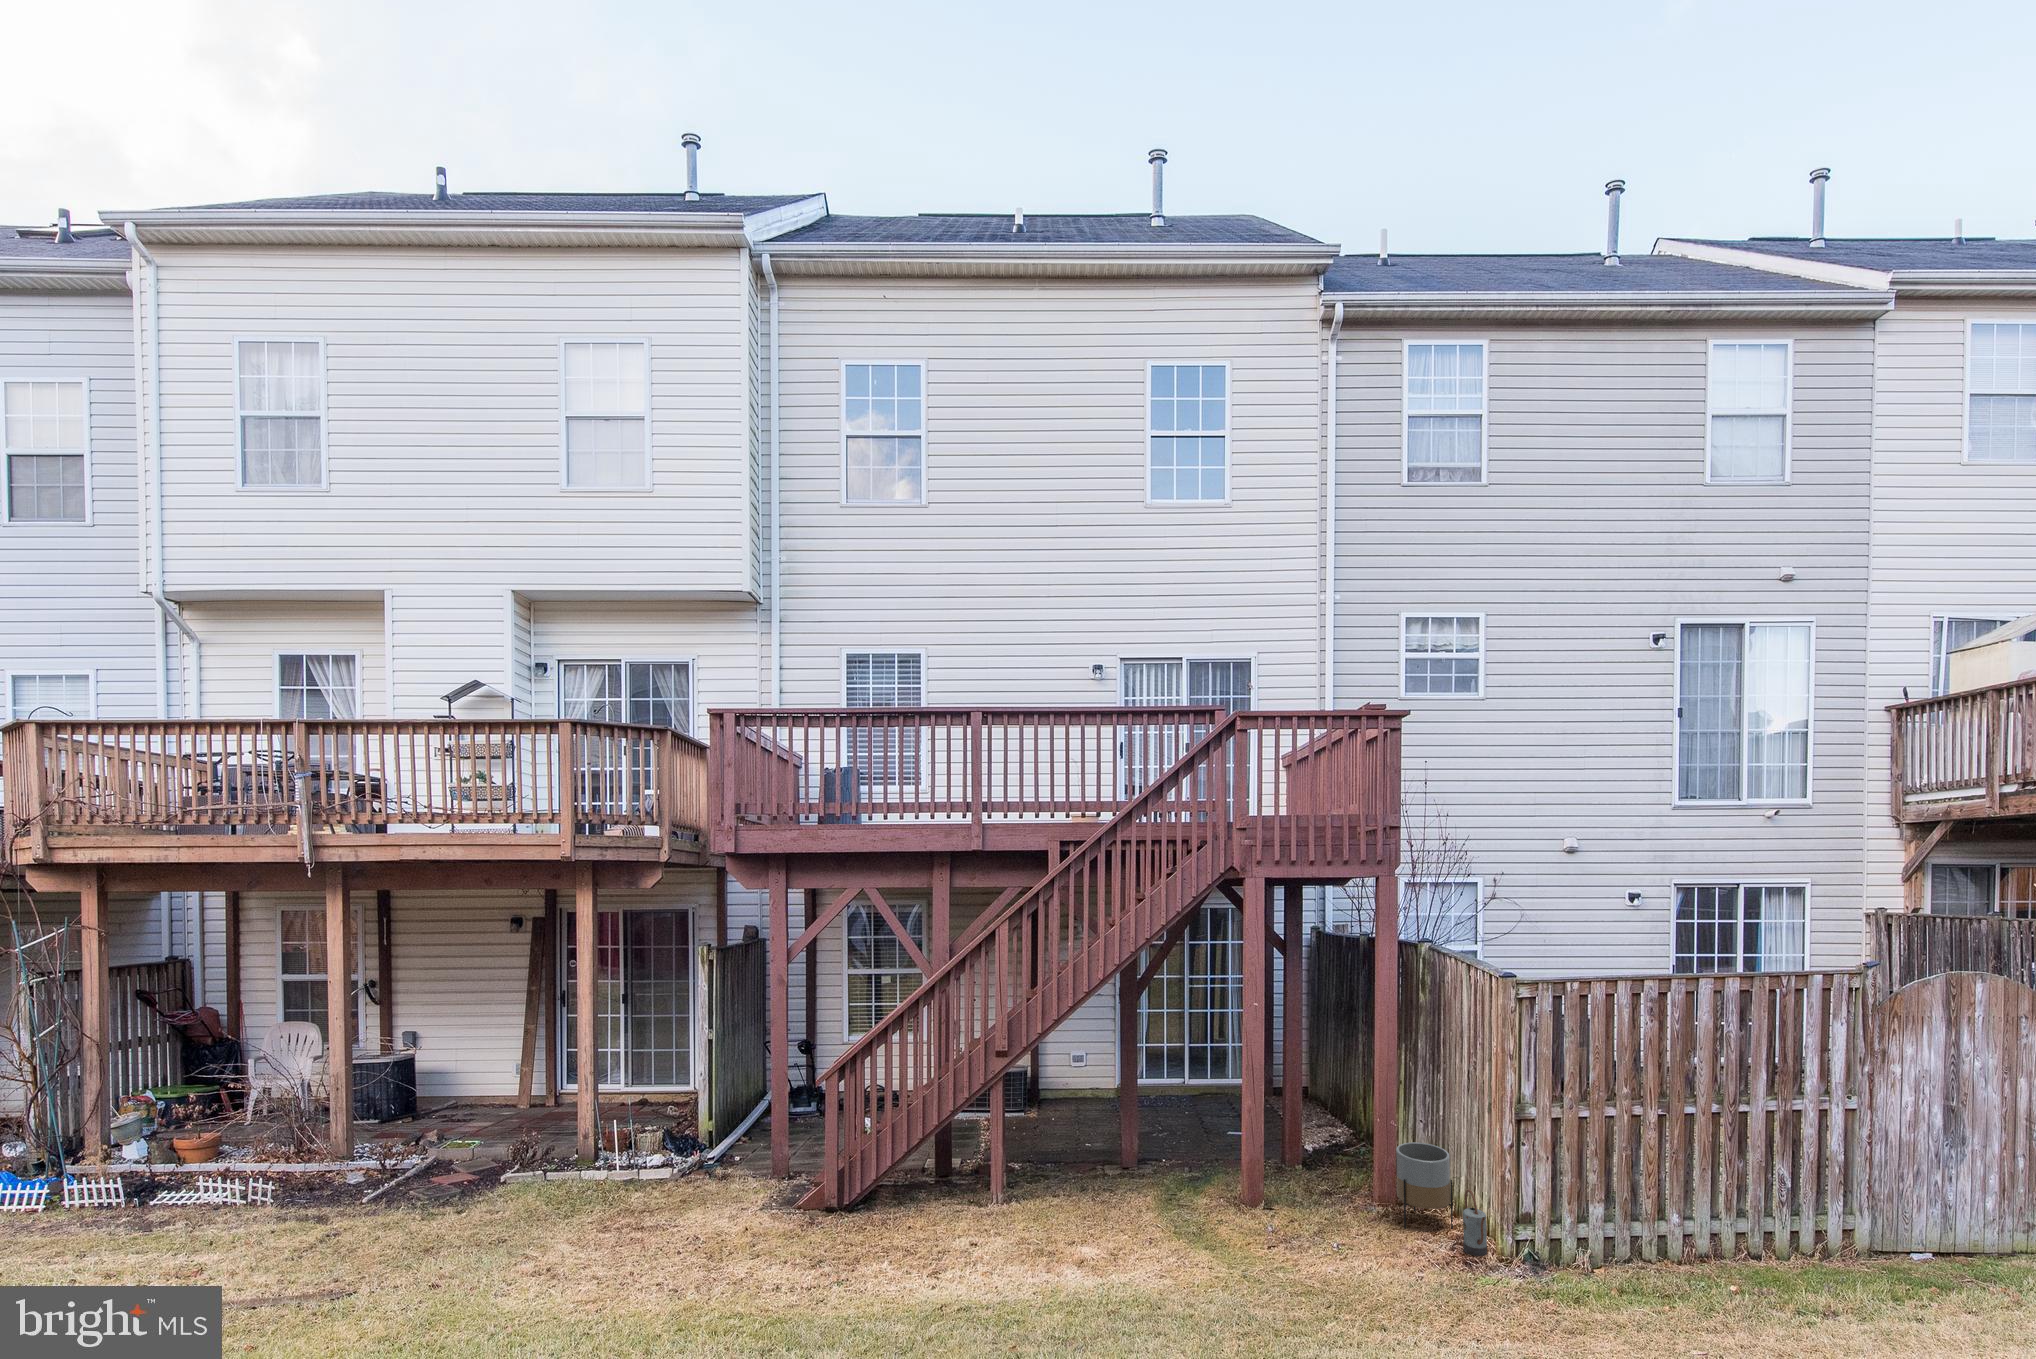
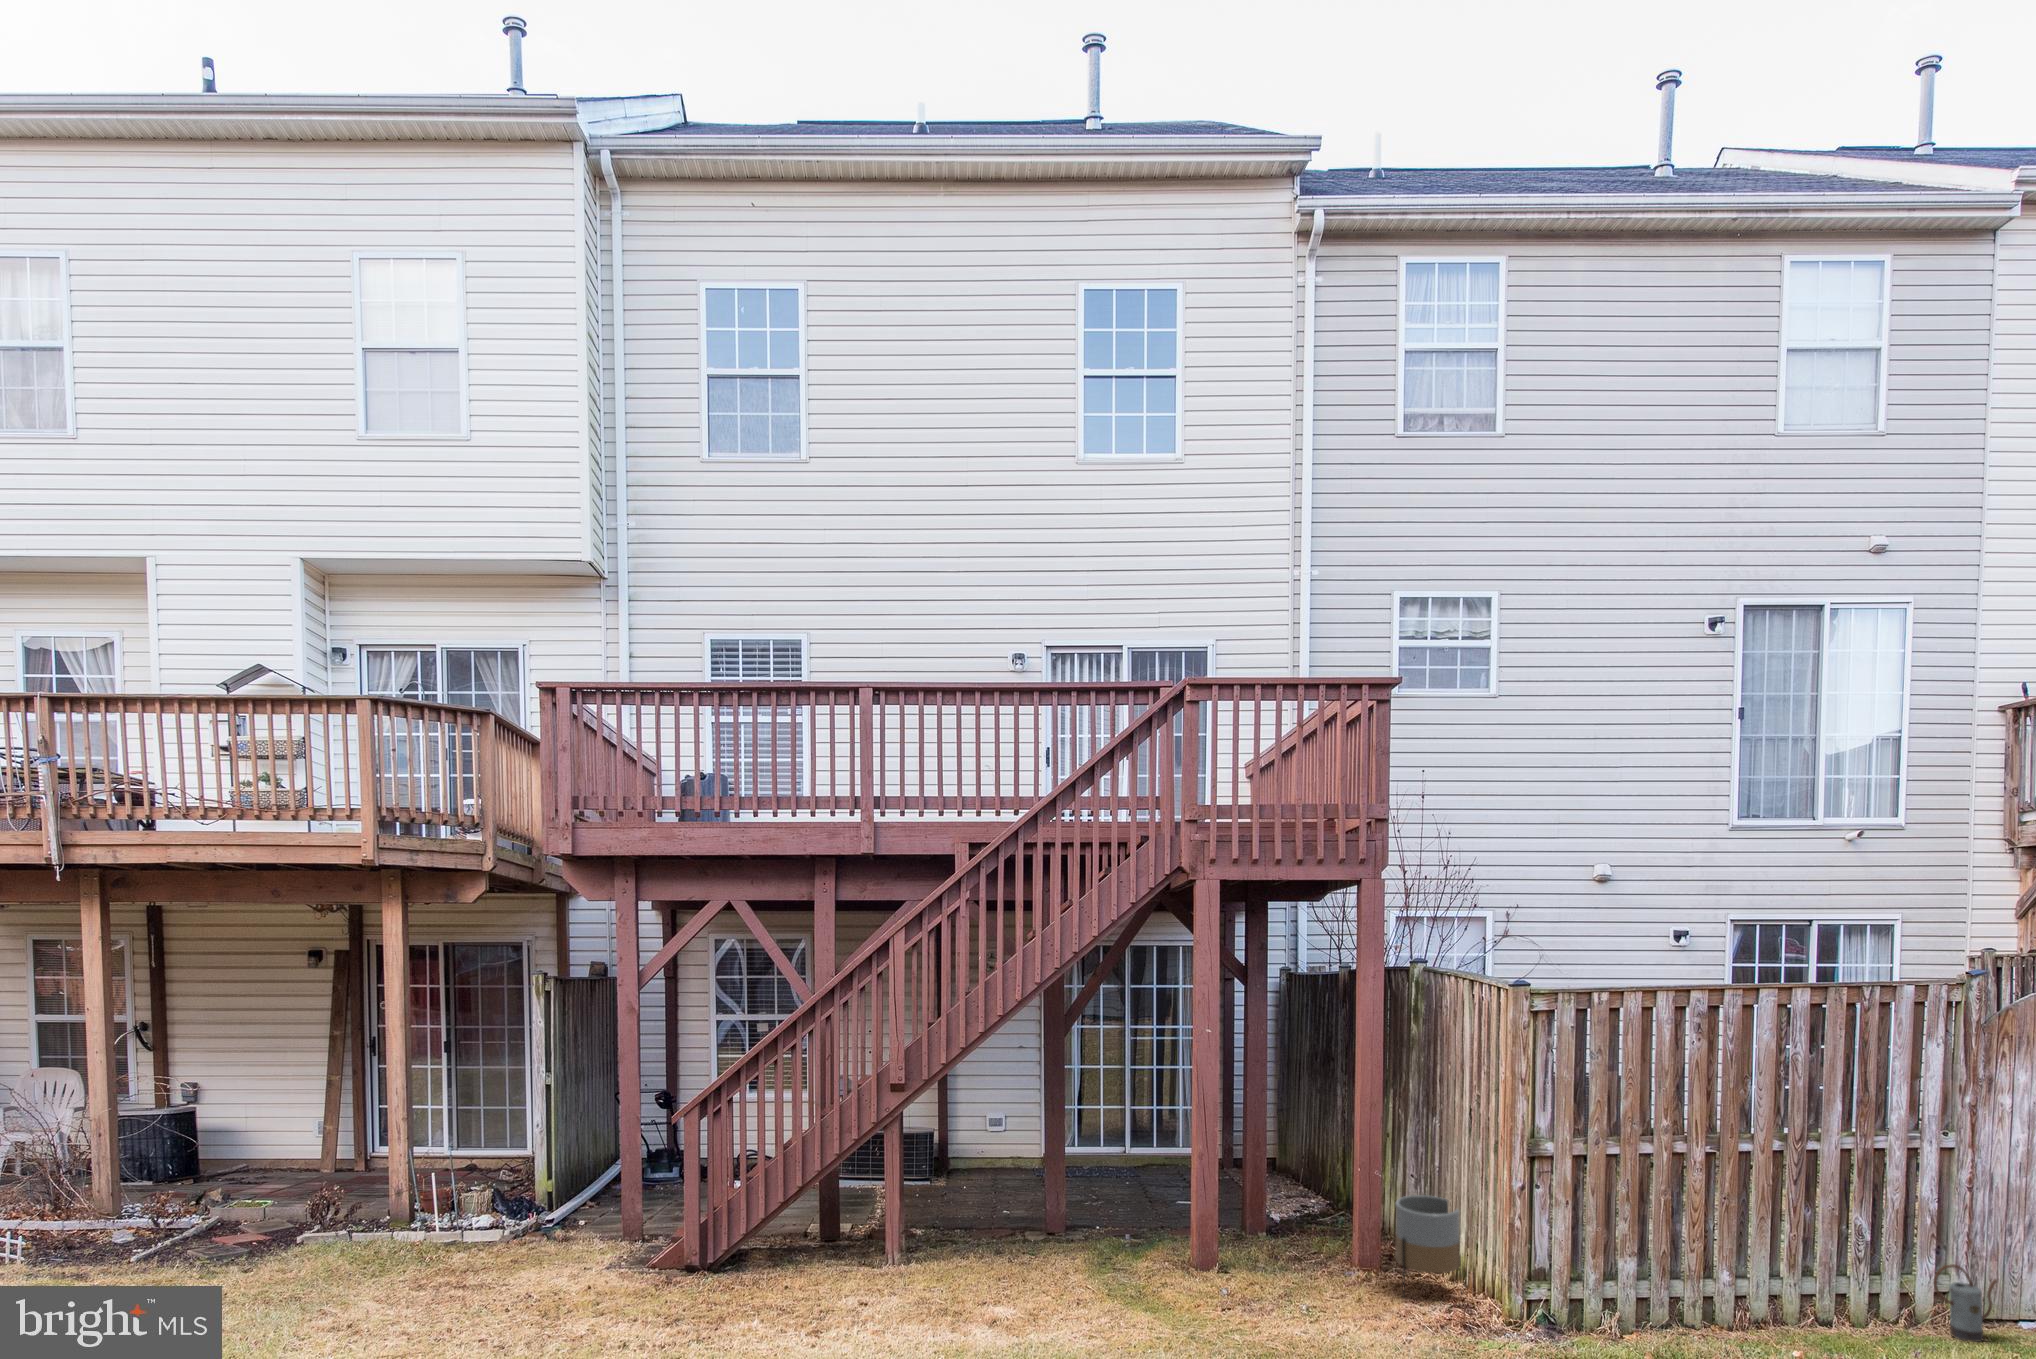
watering can: present [1463,1189,1487,1256] -> present [1933,1264,1997,1342]

